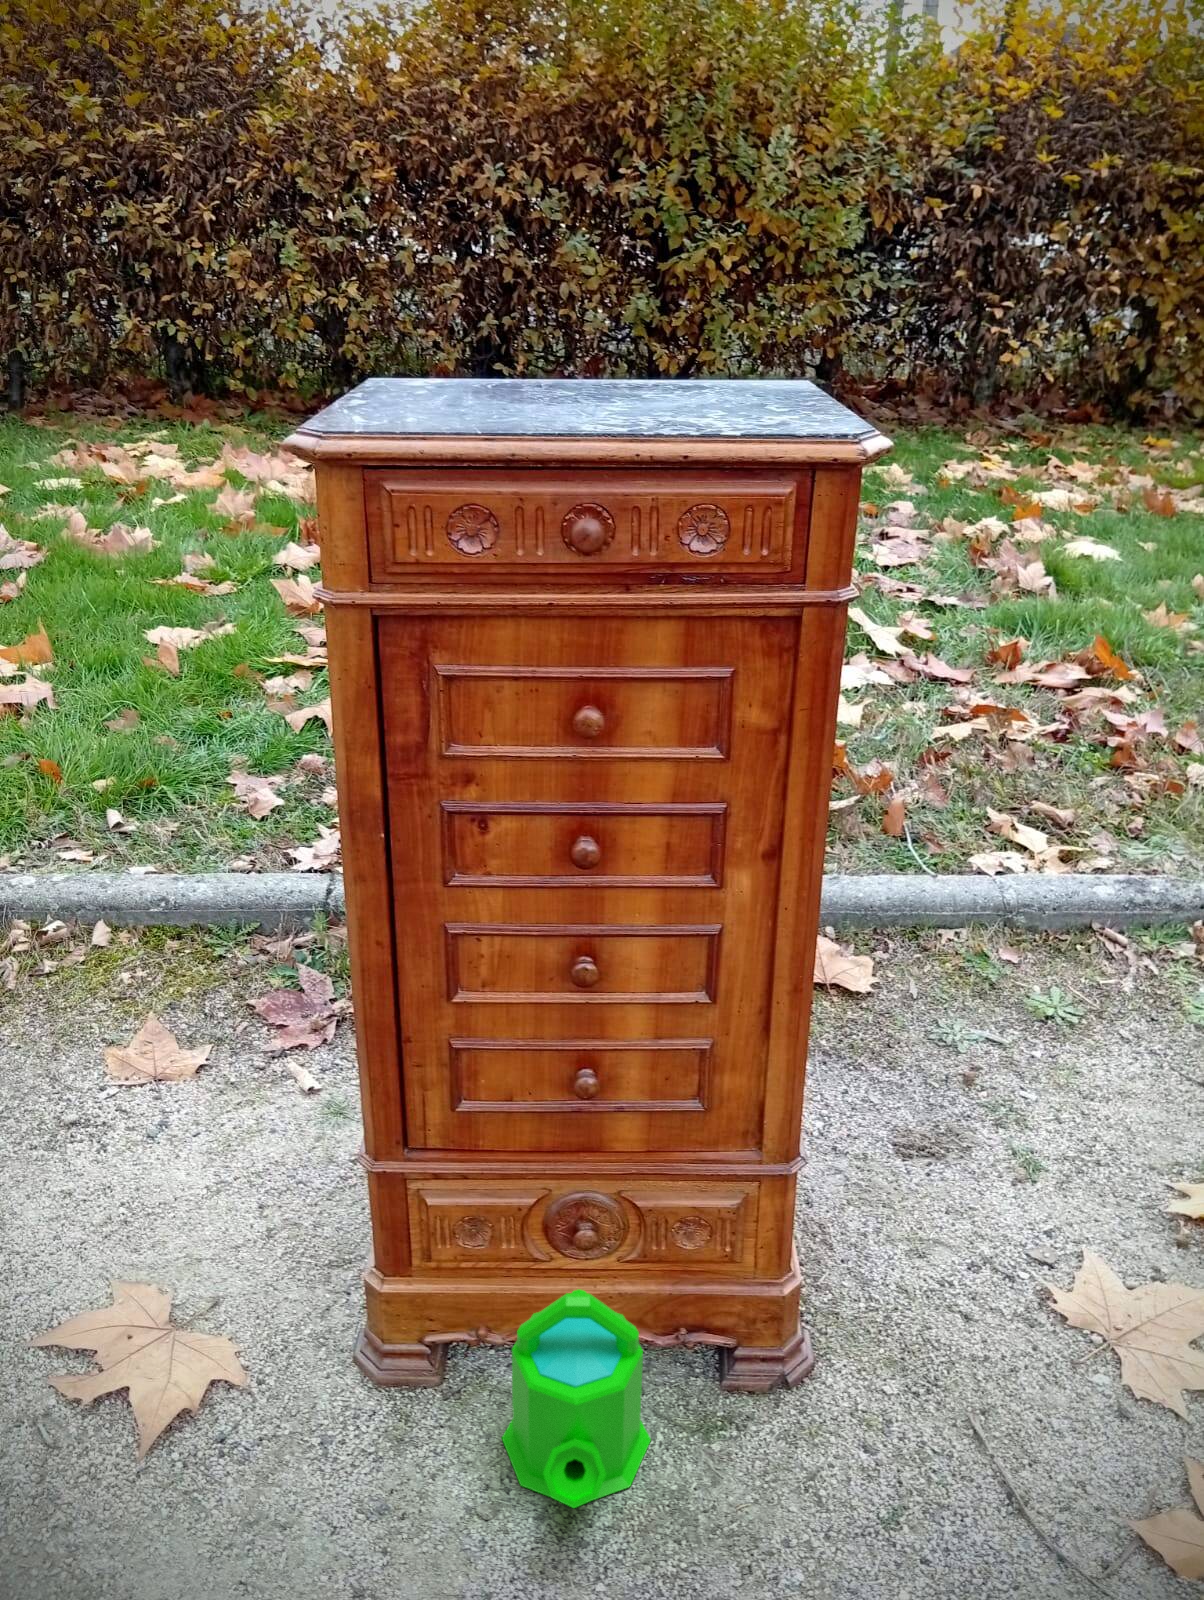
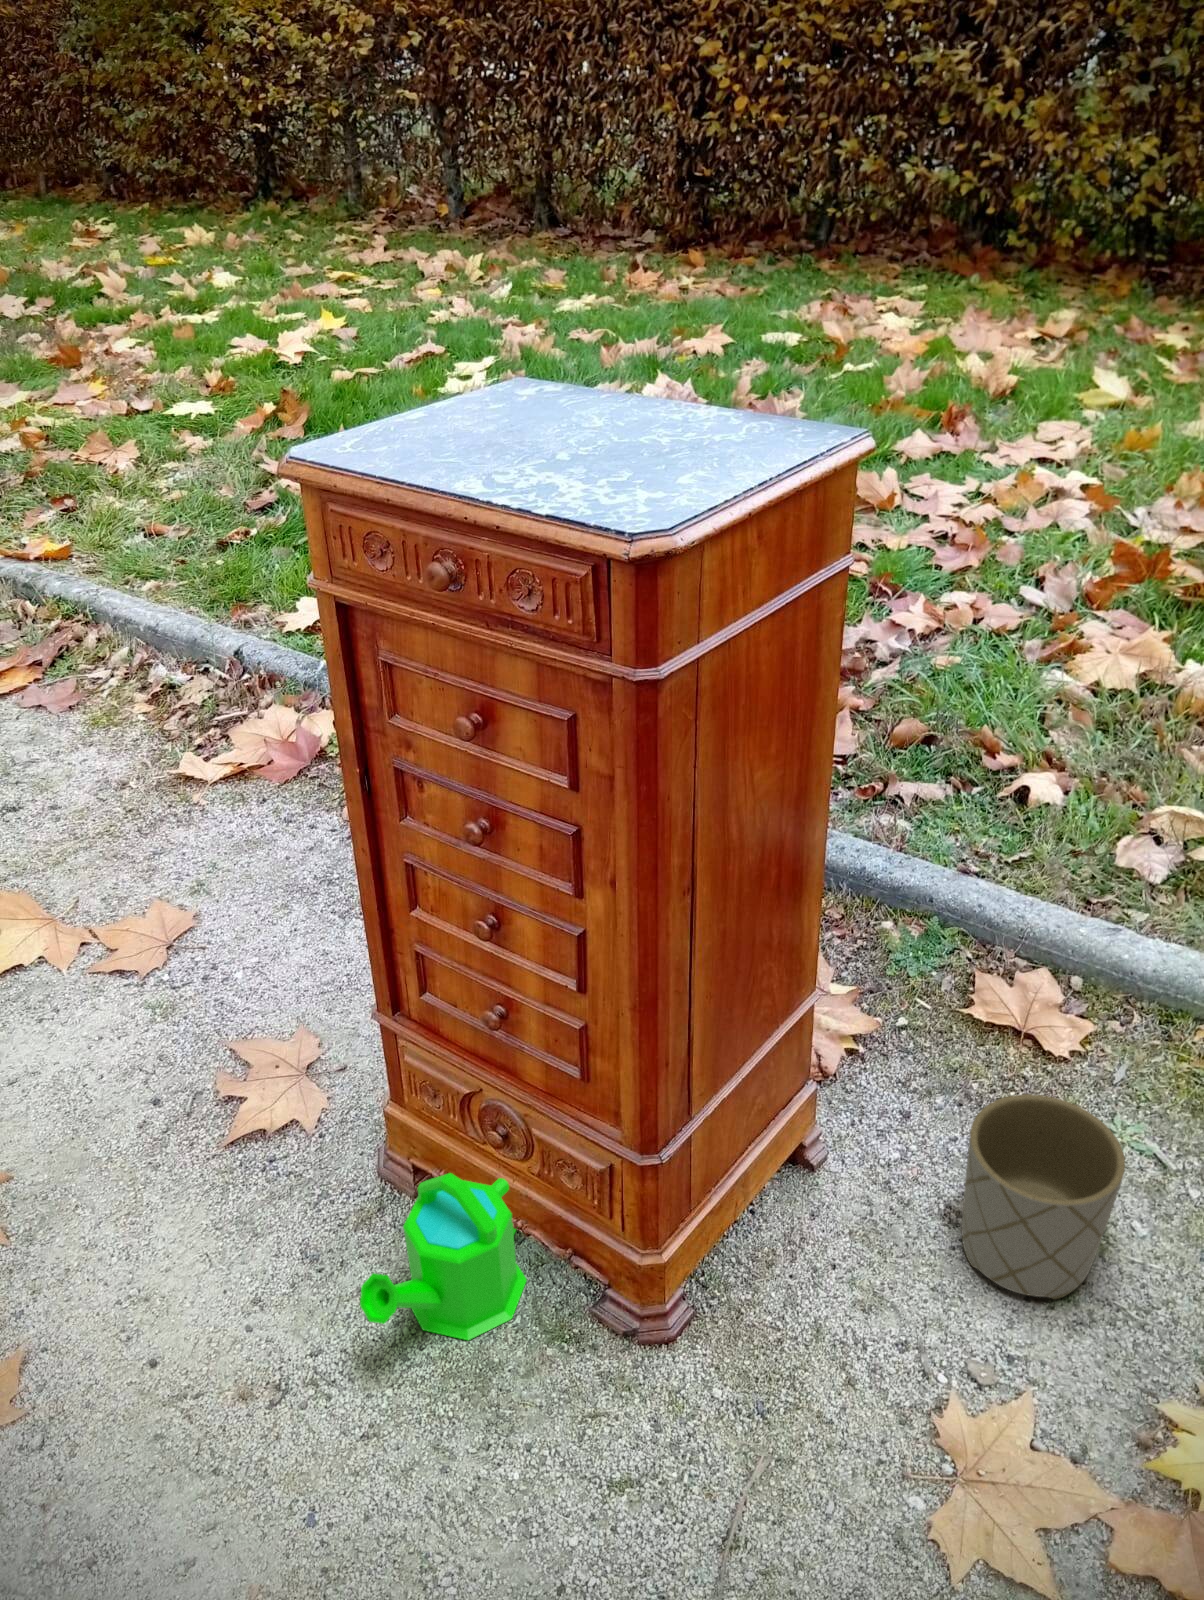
planter: none [919,998,1067,1181] -> present [962,1094,1125,1299]

